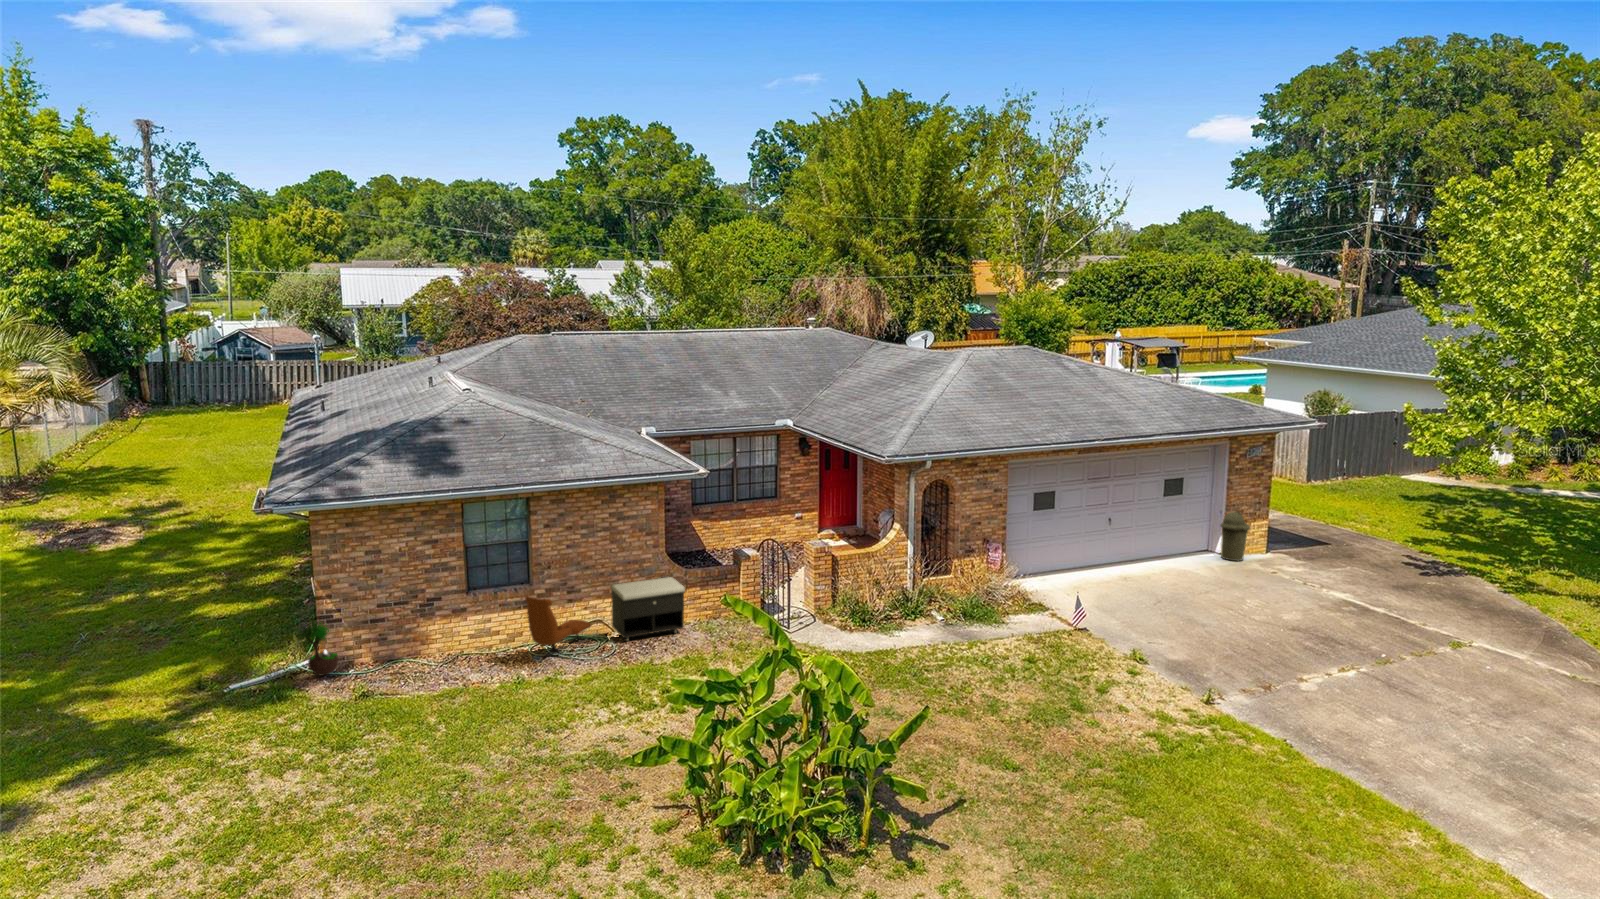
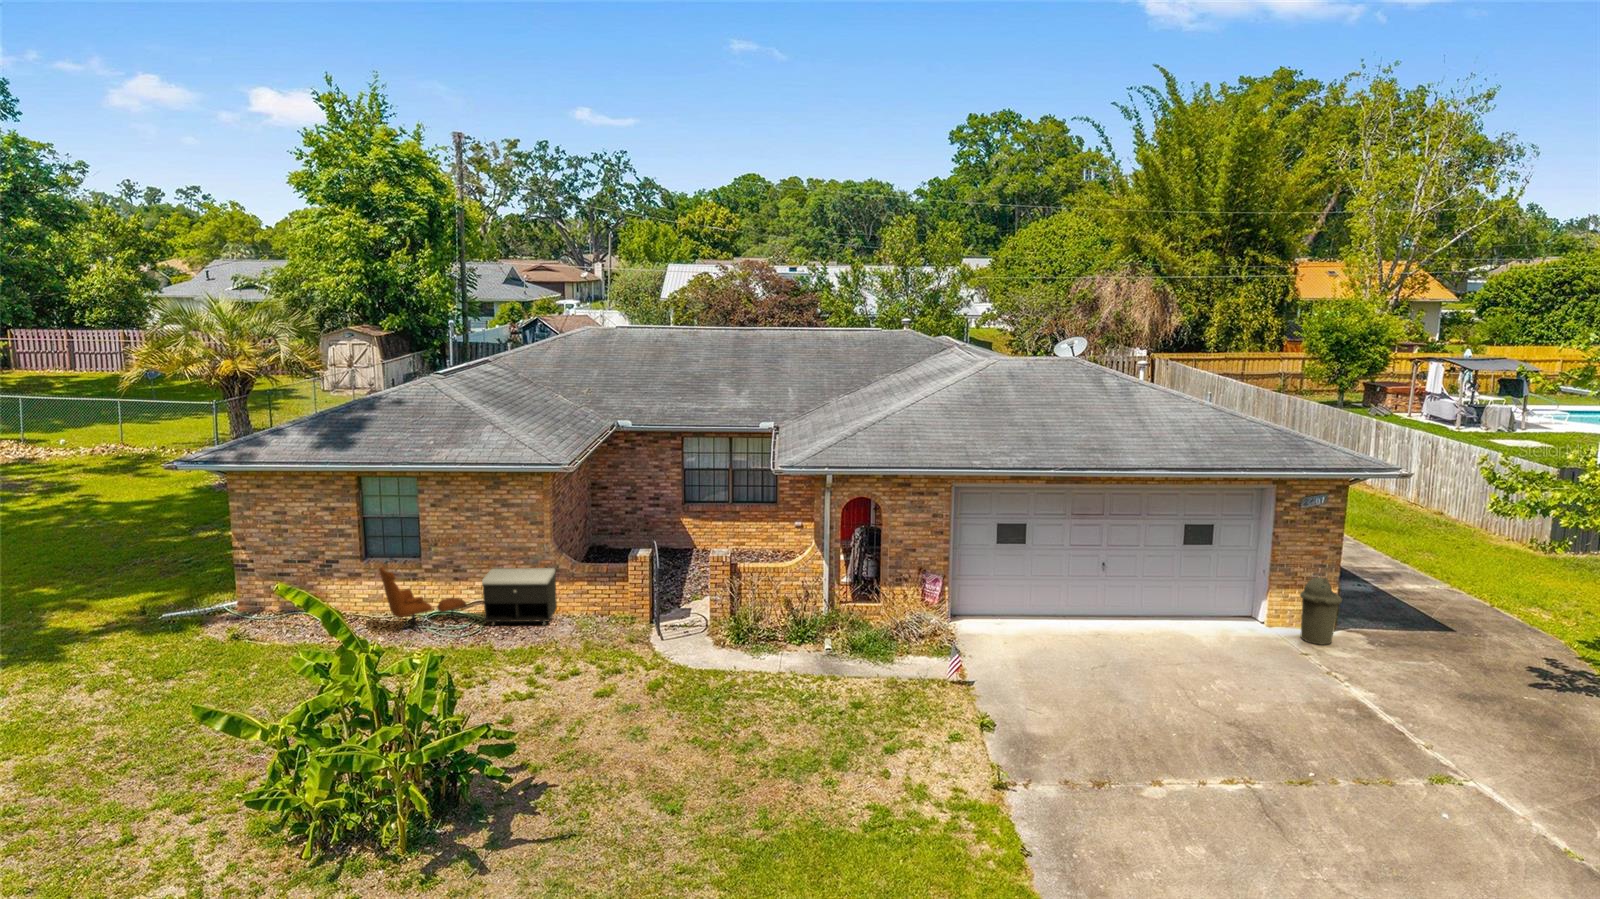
potted tree: present [297,621,338,676] -> none [204,562,248,615]

